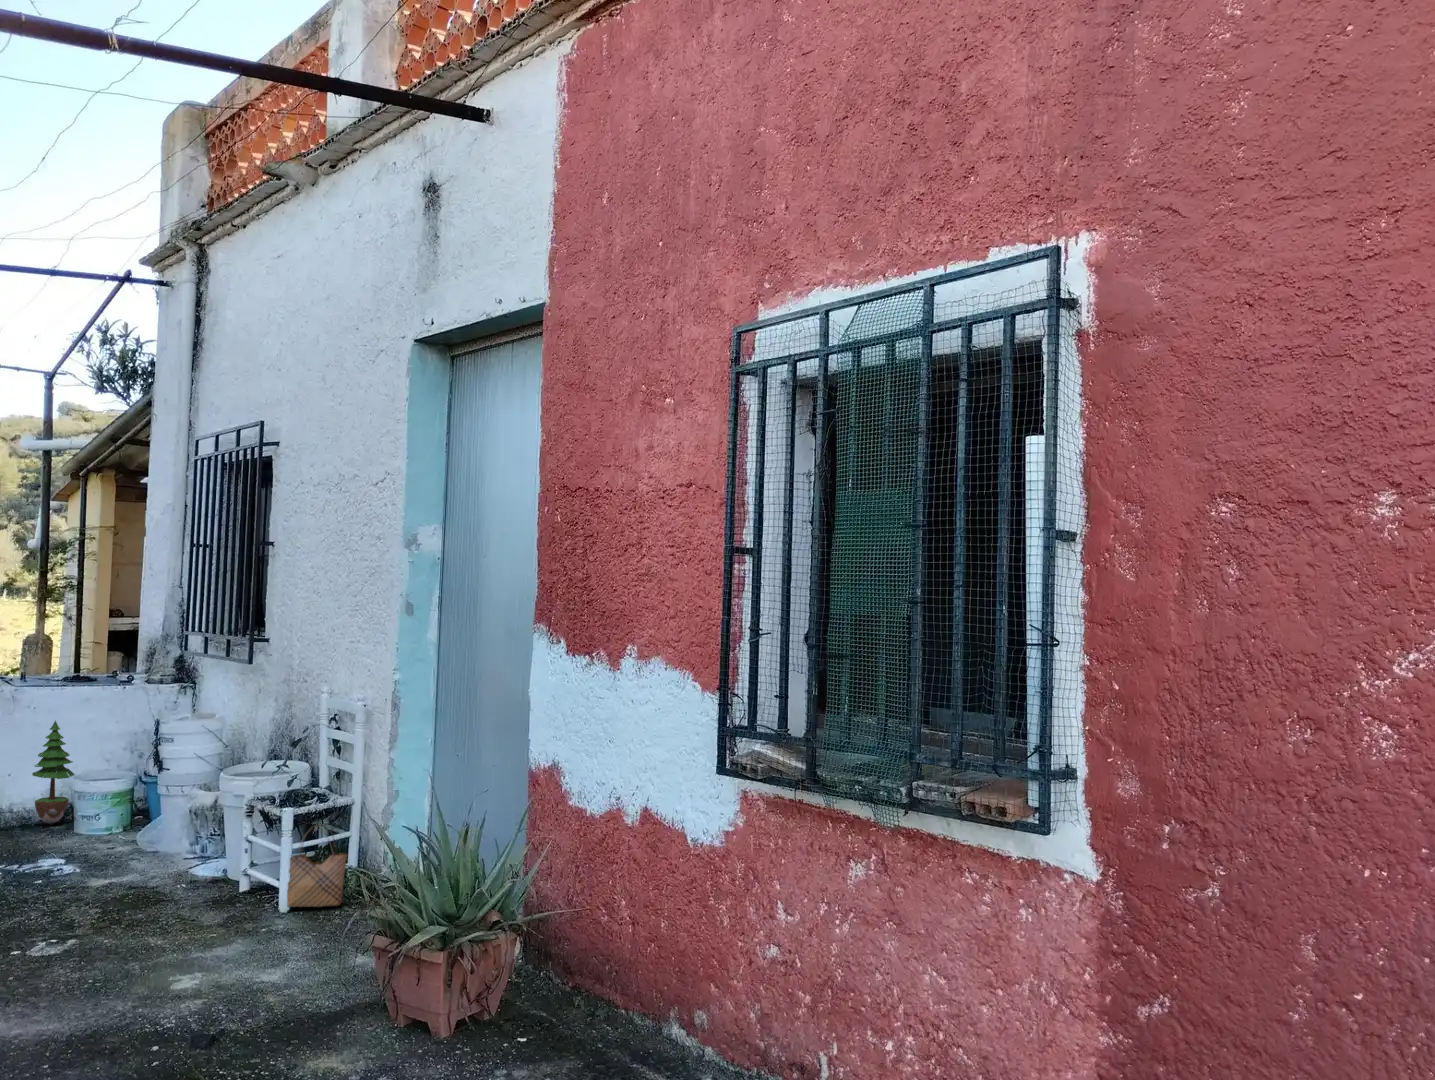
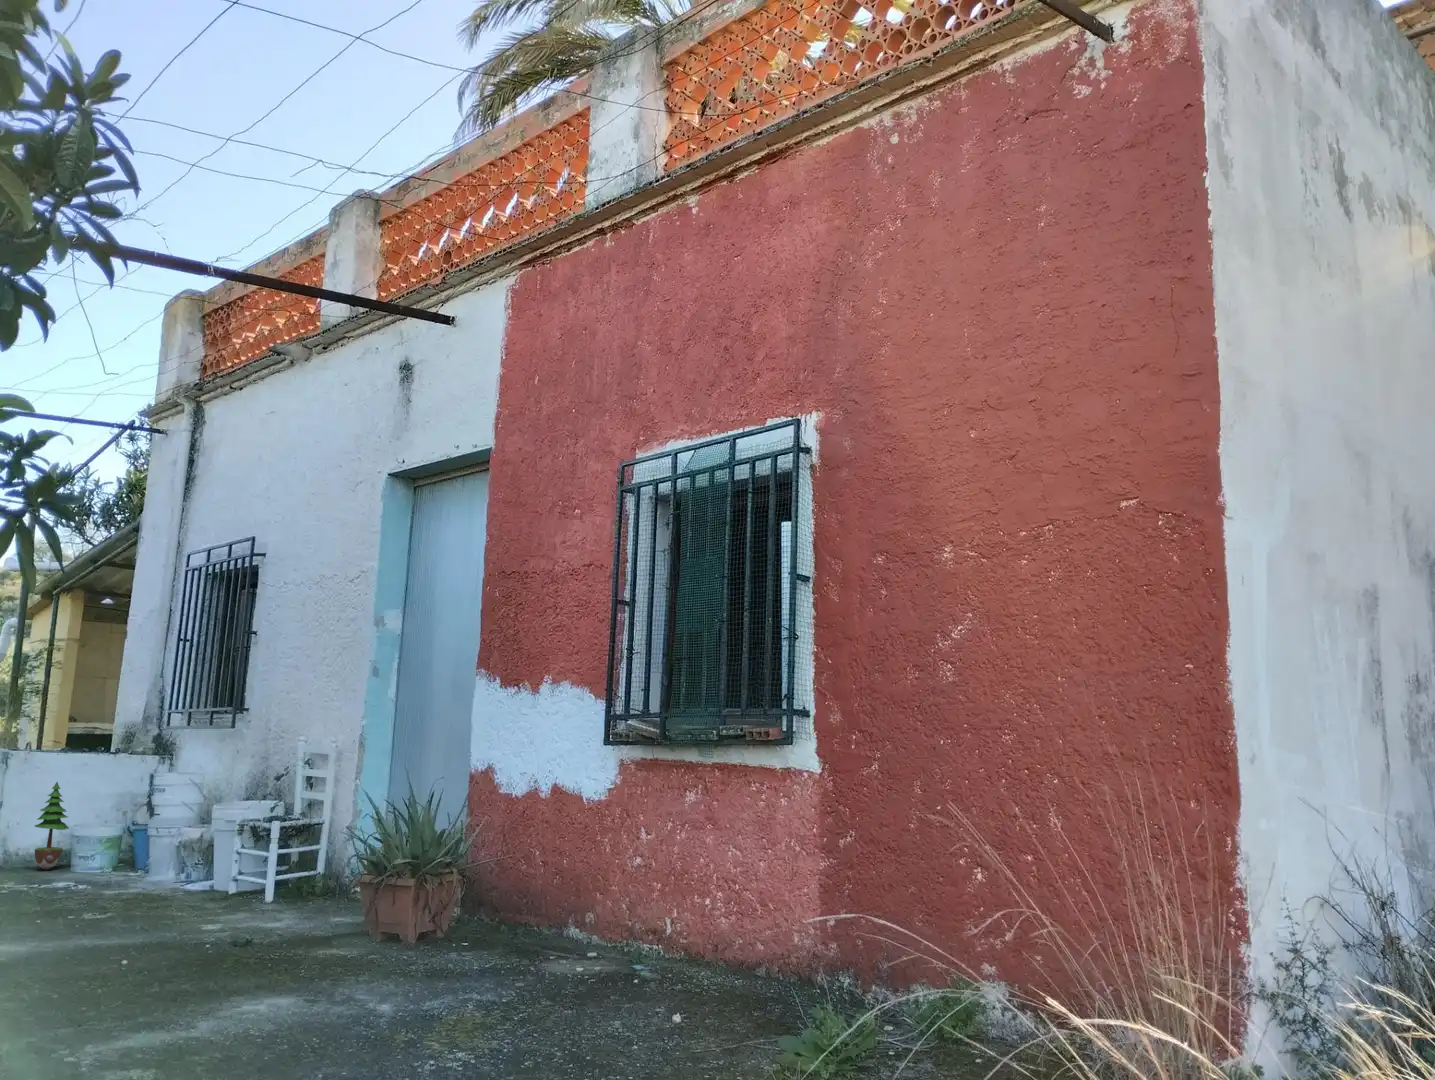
woven basket: present [287,825,347,907] -> none [272,838,320,901]

